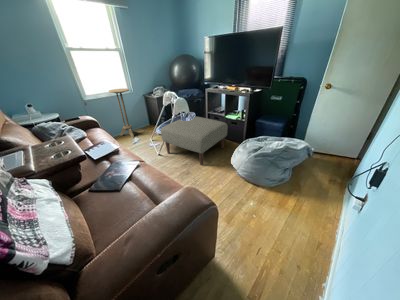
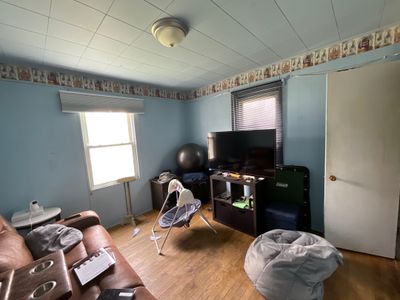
ottoman: present [161,116,228,165] -> none [164,204,236,271]

